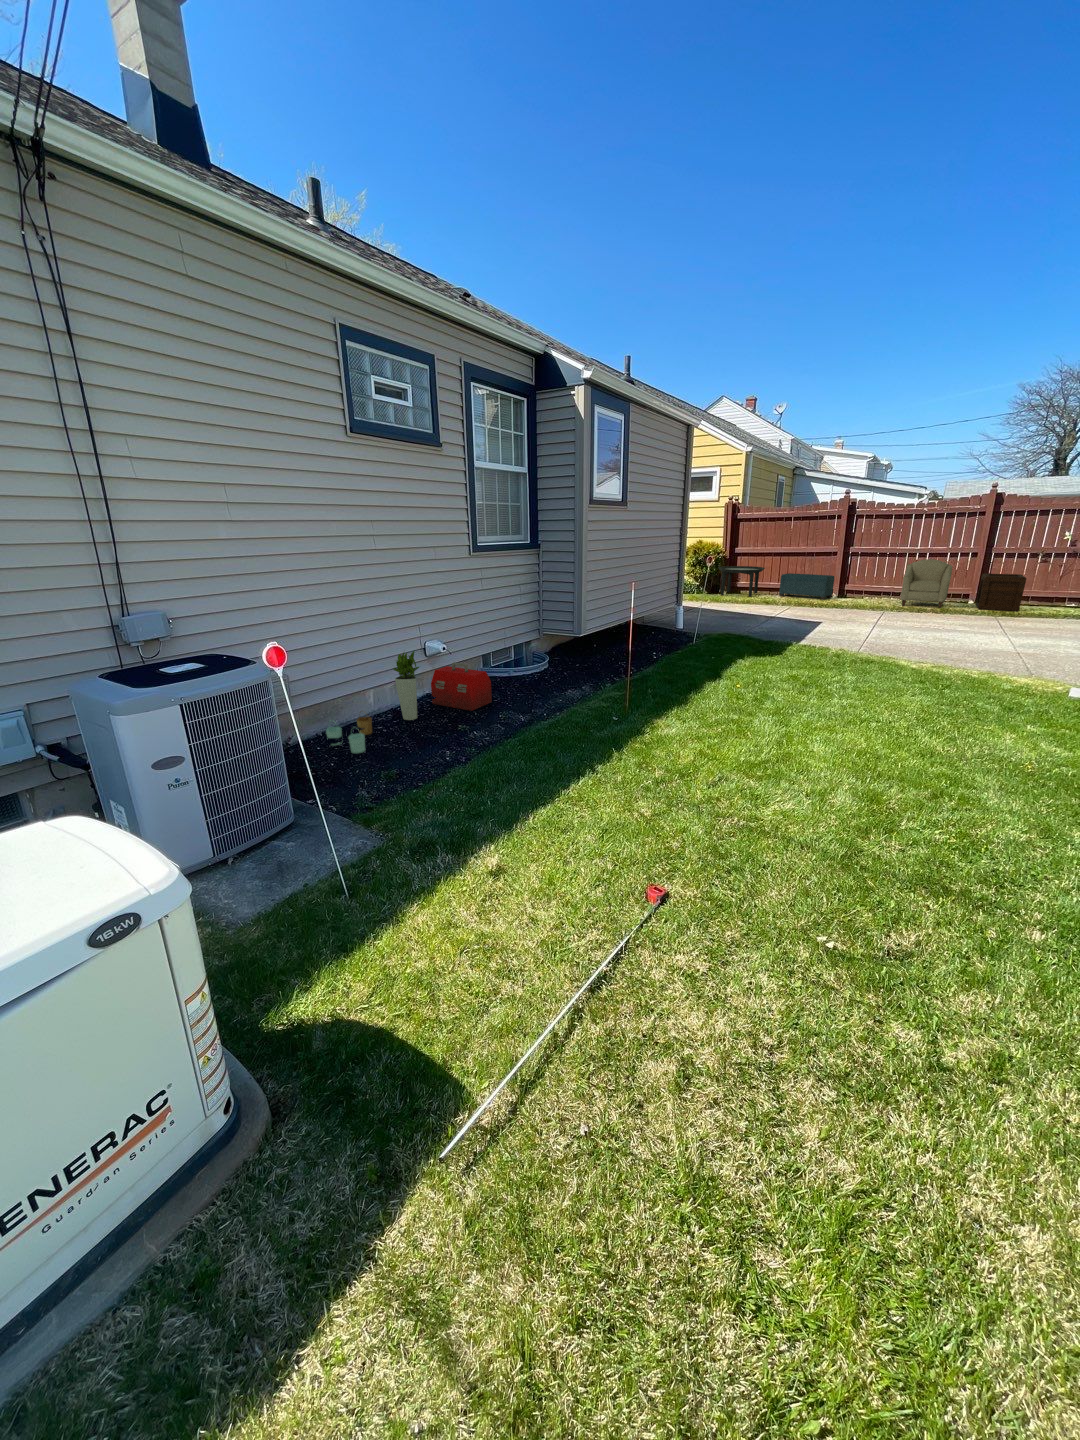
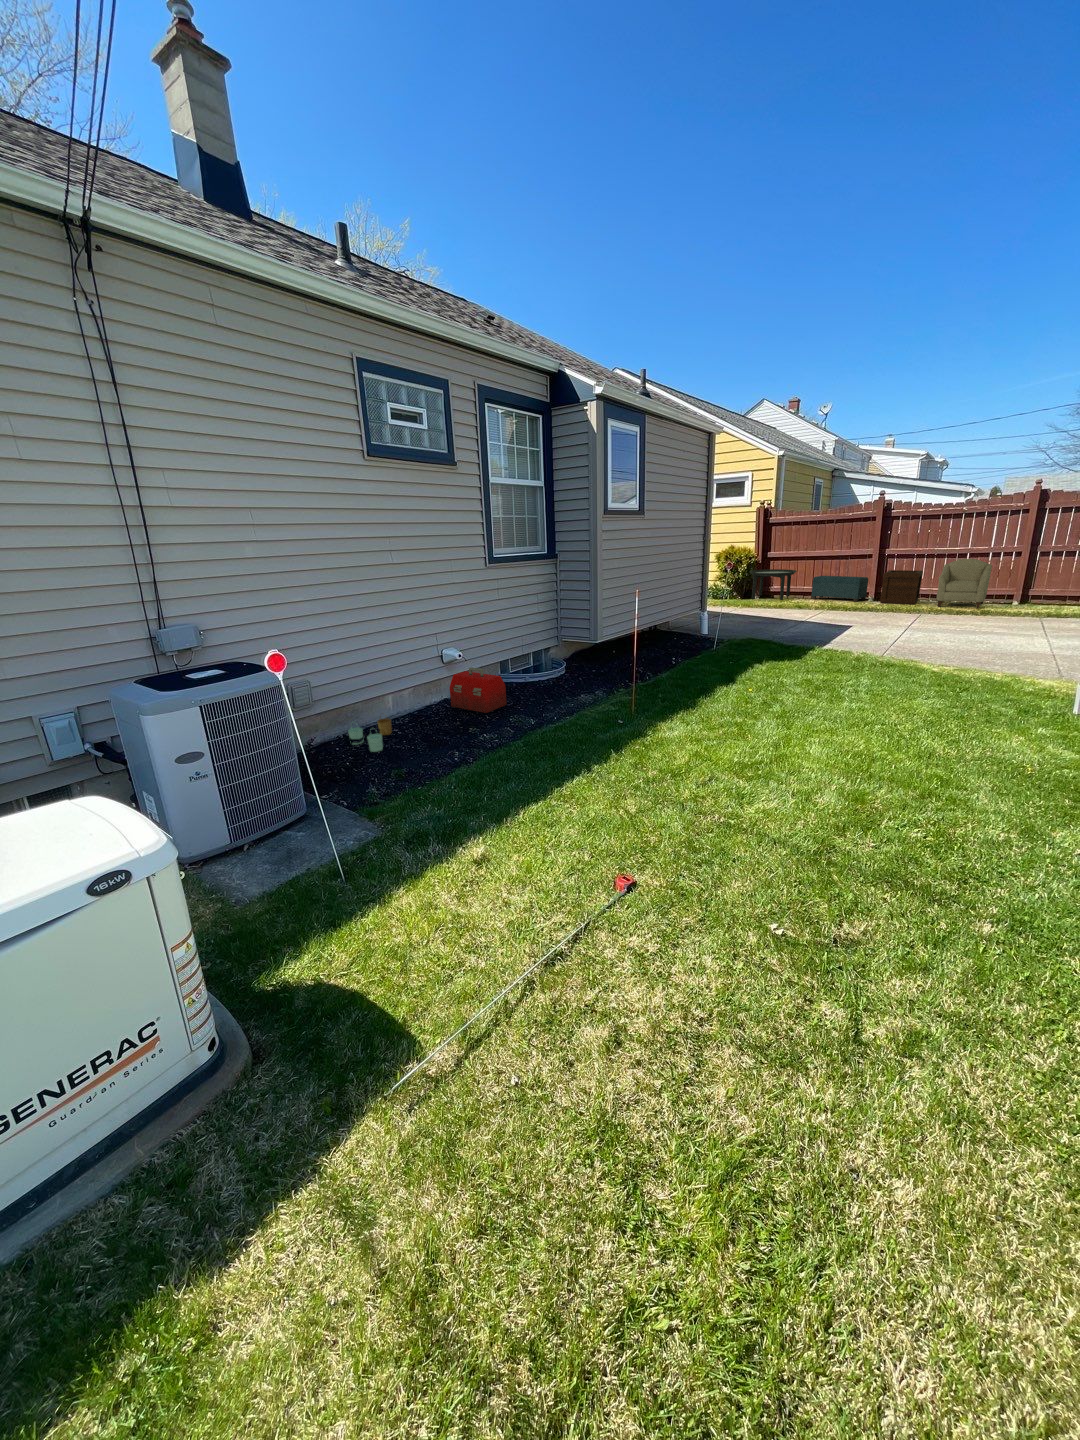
wooden crate: present [976,574,1027,611] -> present [880,570,923,604]
planter: present [393,651,419,720] -> none [411,656,438,722]

